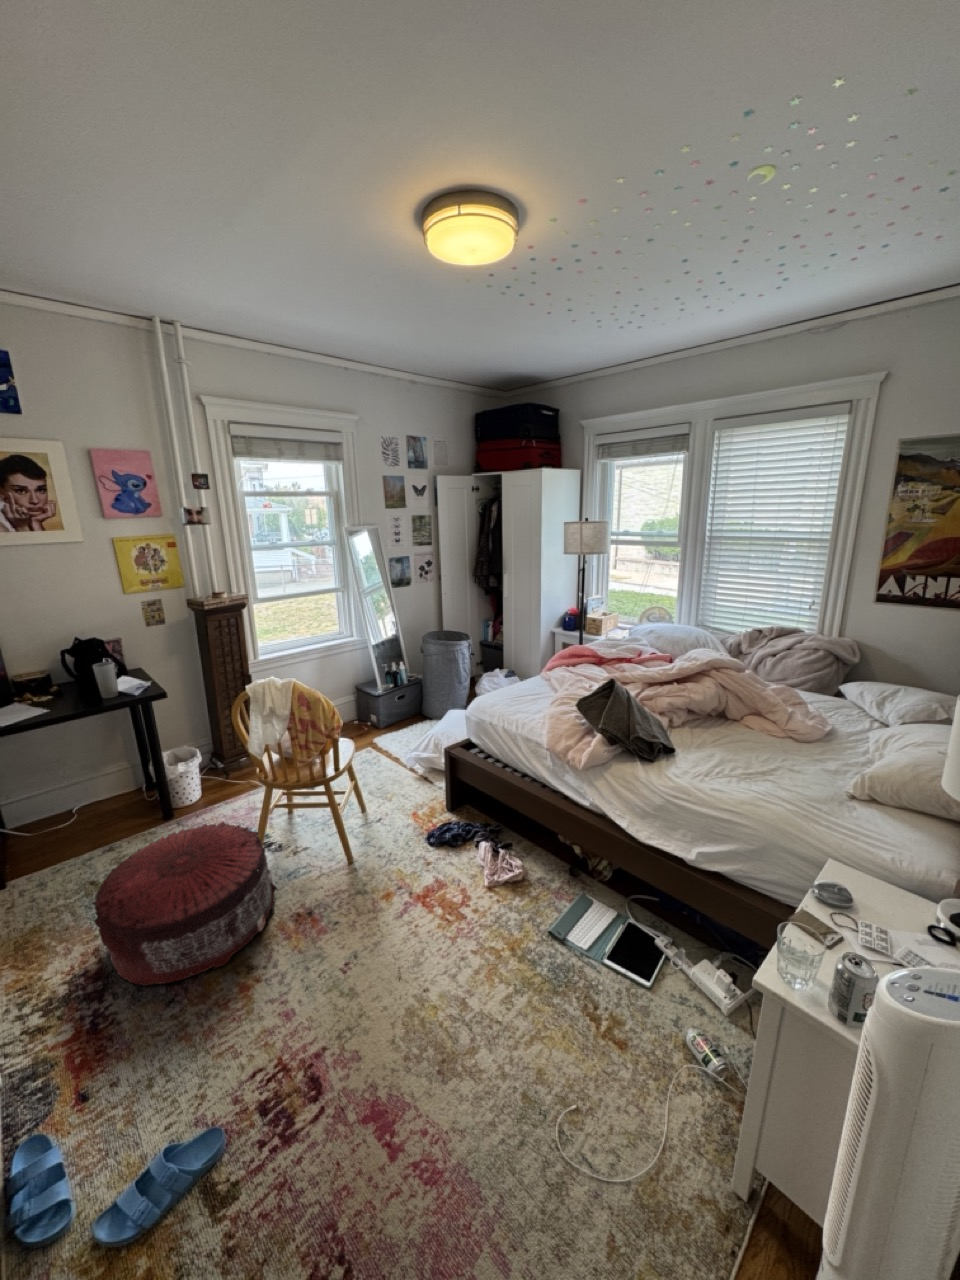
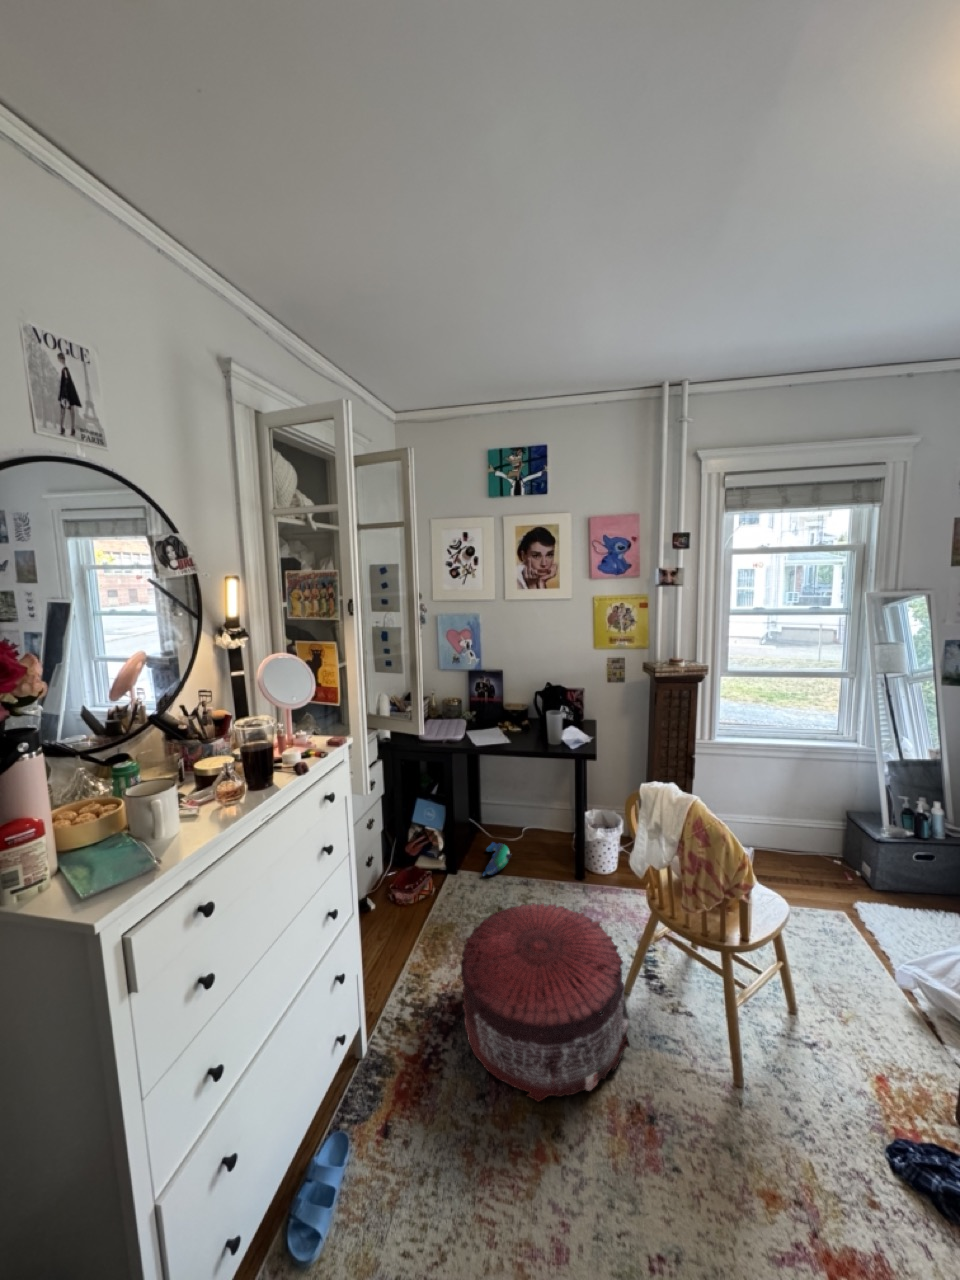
plush toy: none [34,831,79,872] -> present [482,842,511,876]

